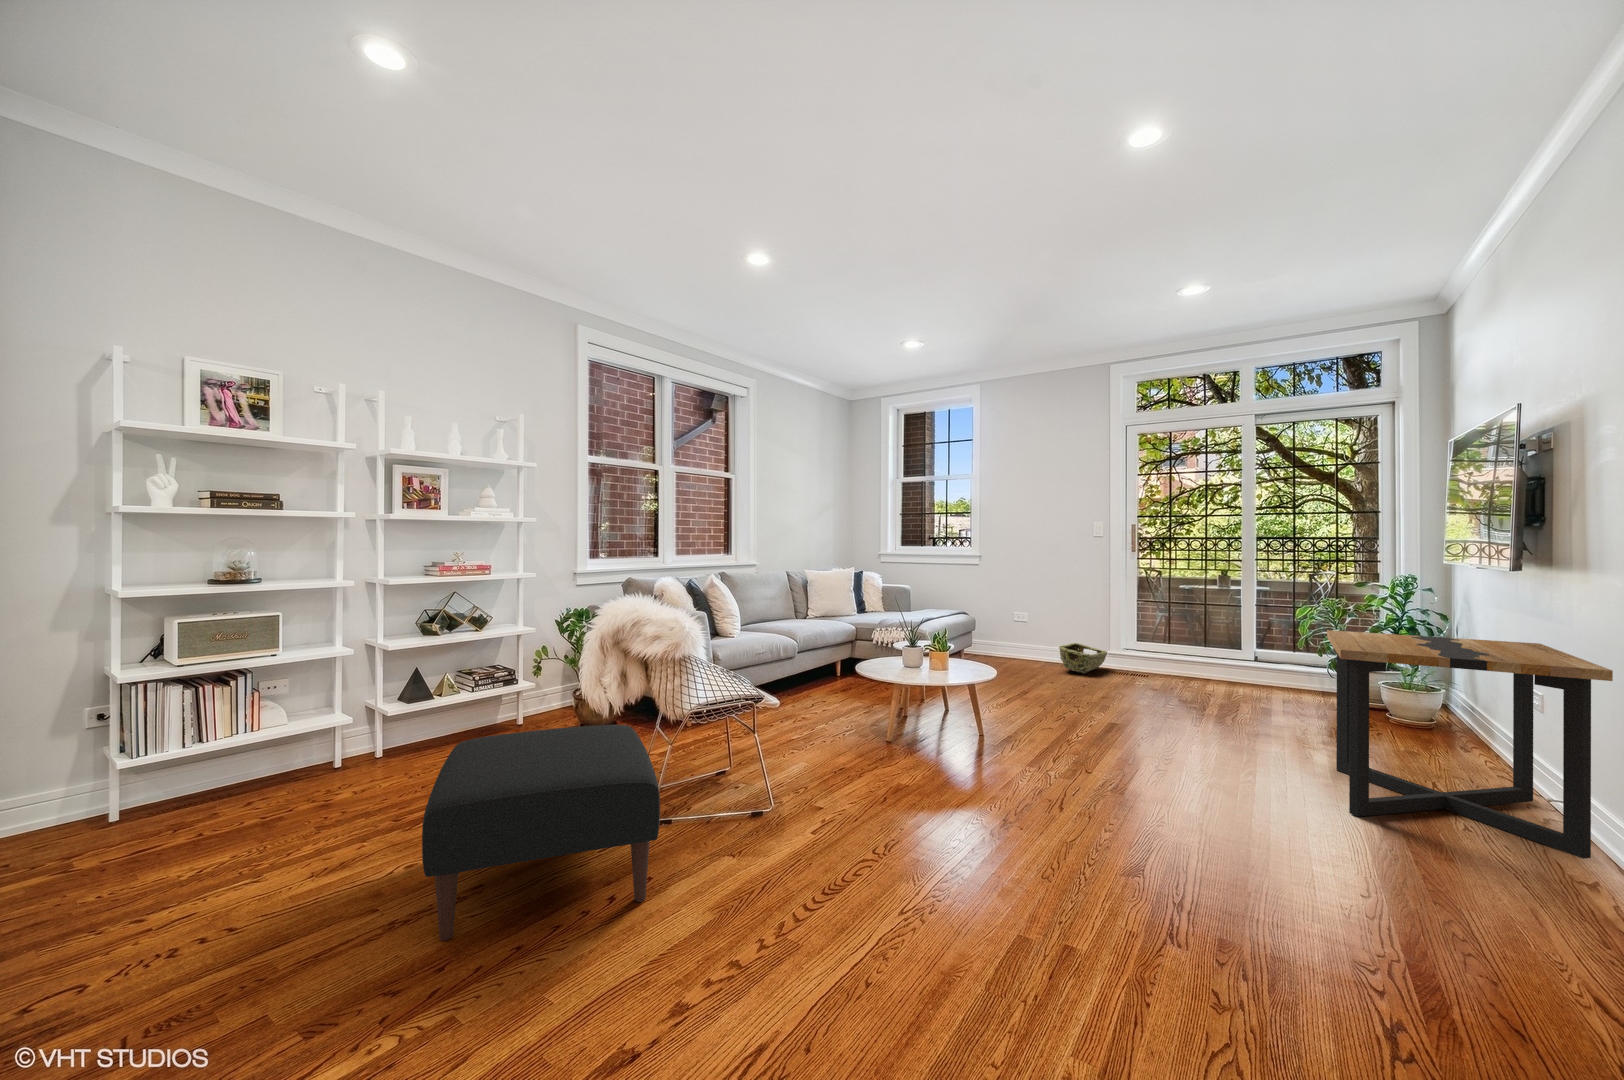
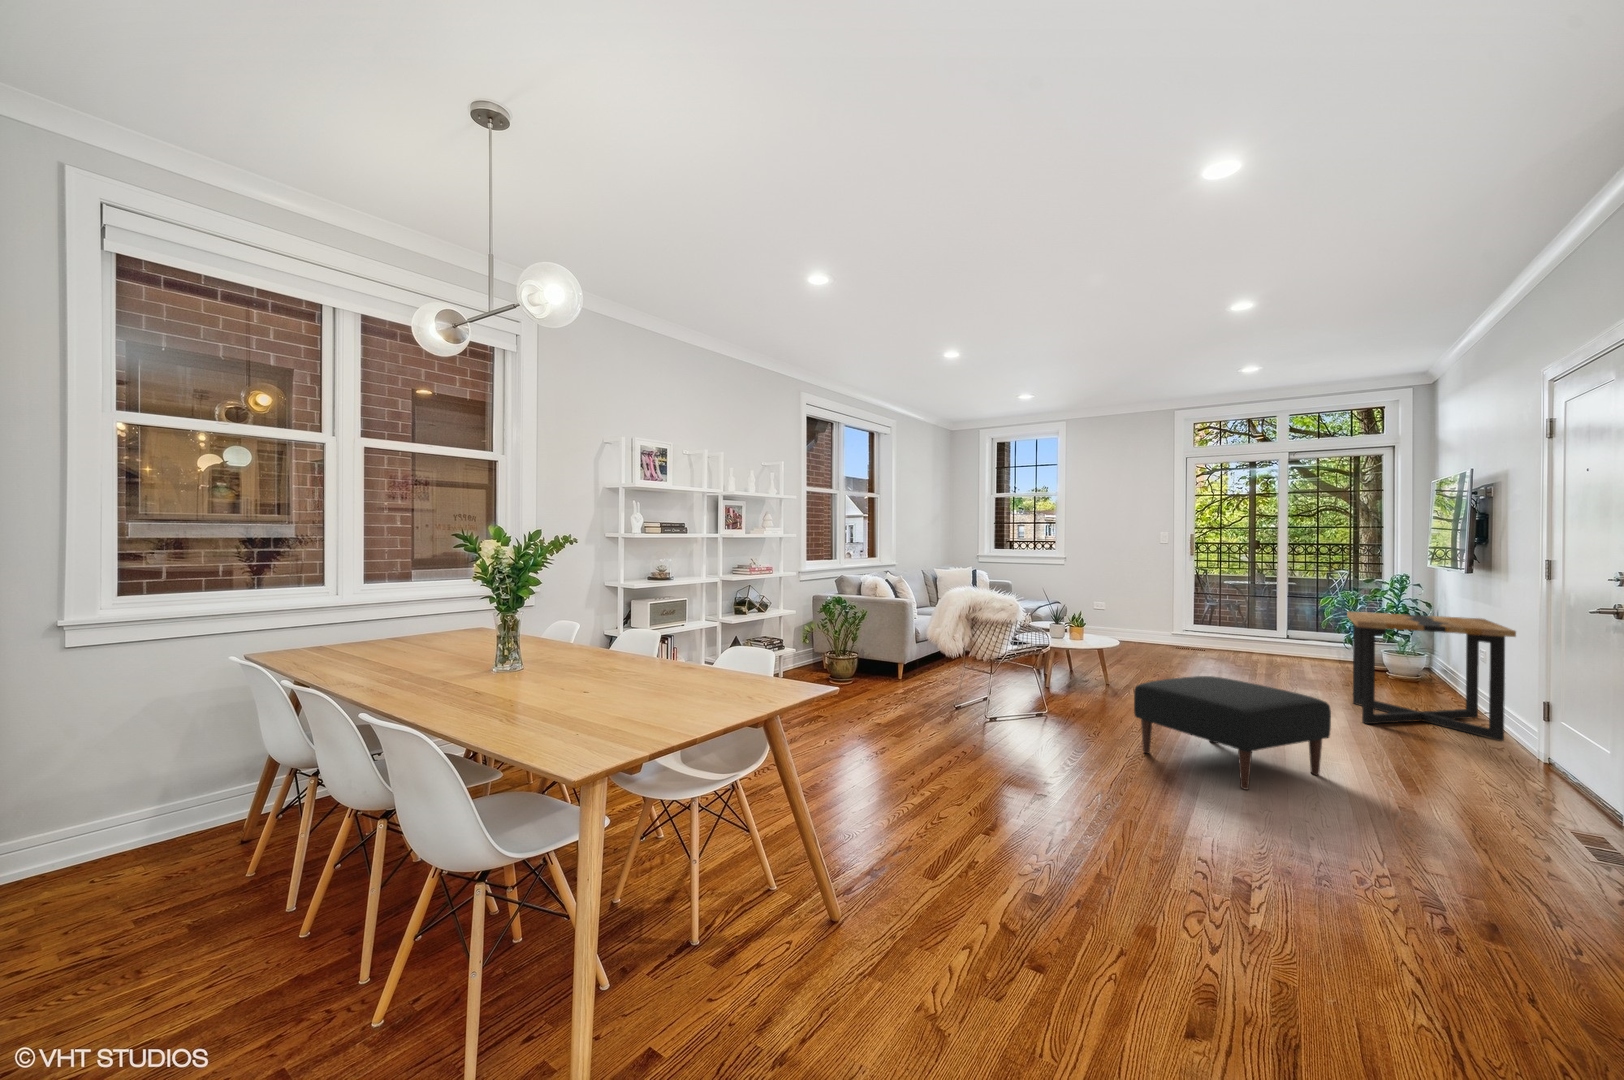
woven basket: present [1059,643,1107,673] -> none [1134,626,1171,649]
ottoman: present [422,725,660,941] -> present [1134,676,1331,790]

